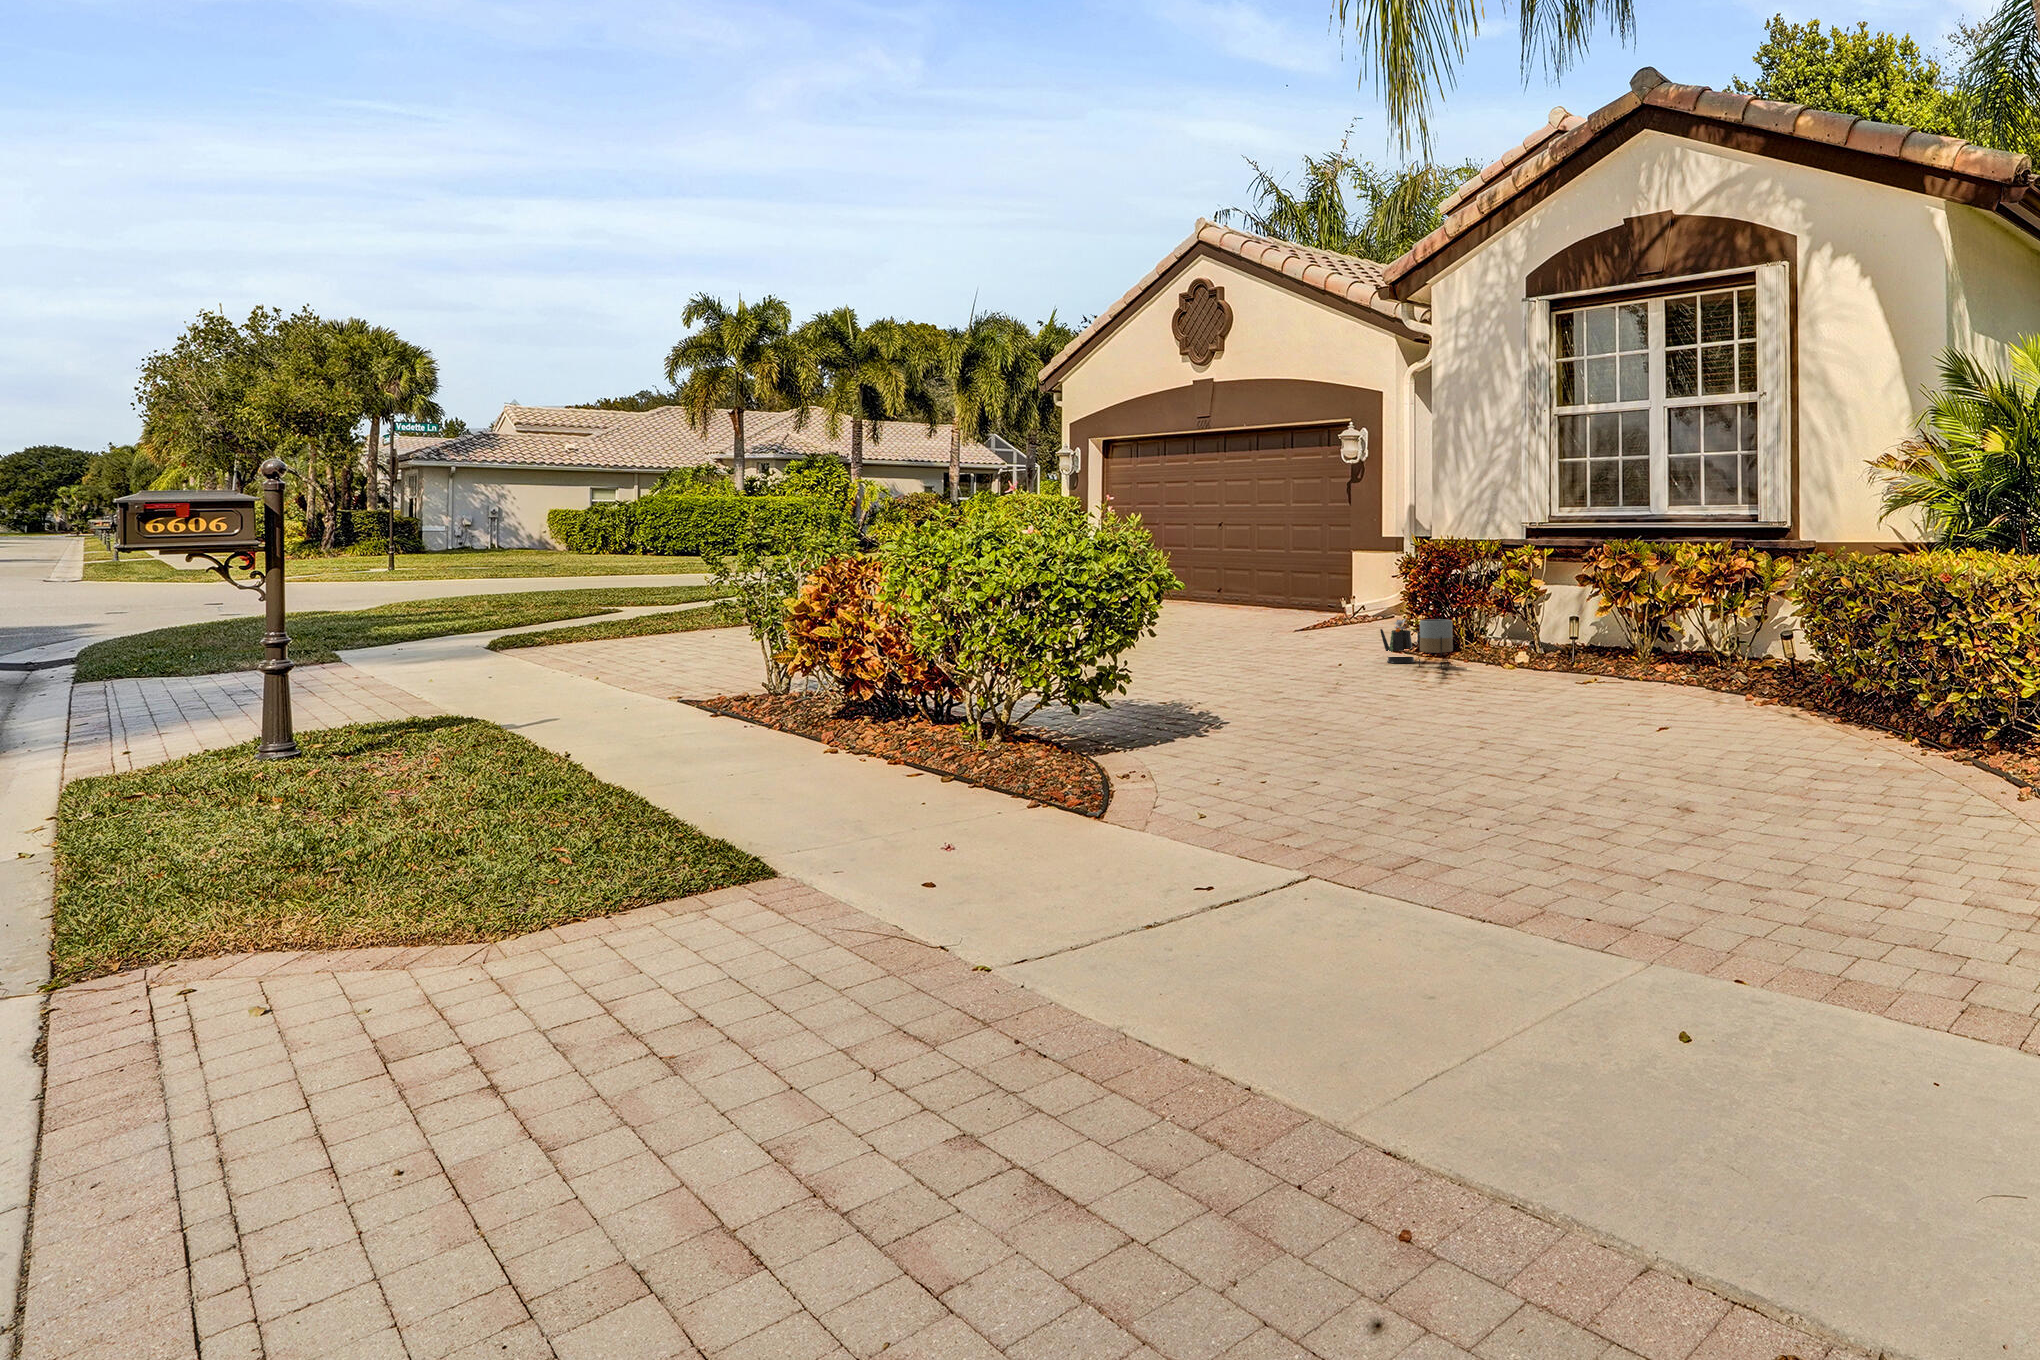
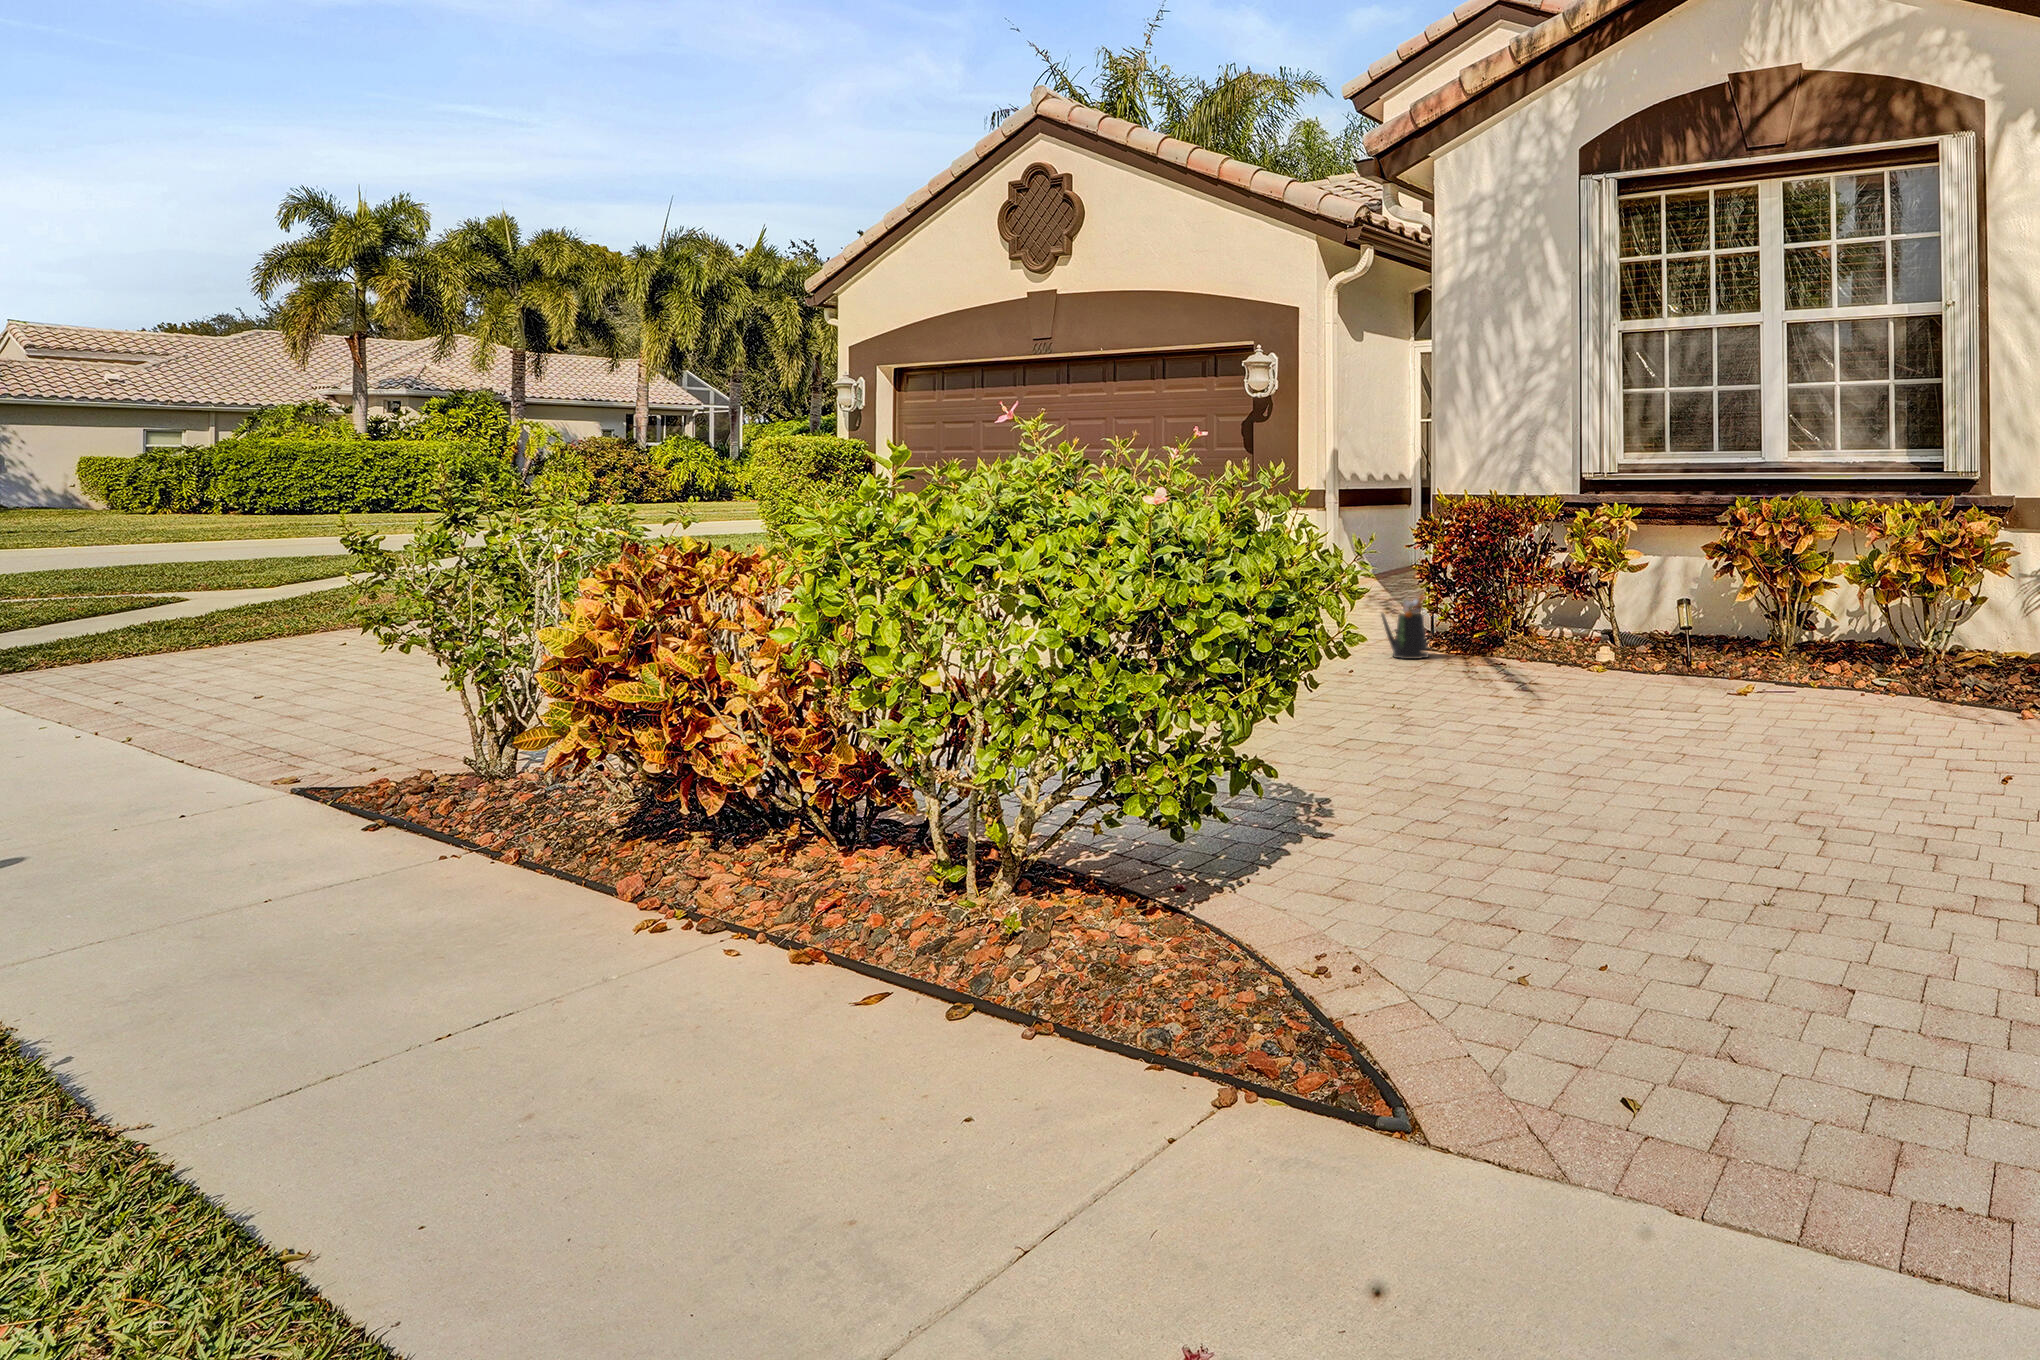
planter: present [1419,619,1453,669] -> none [1448,600,1494,668]

